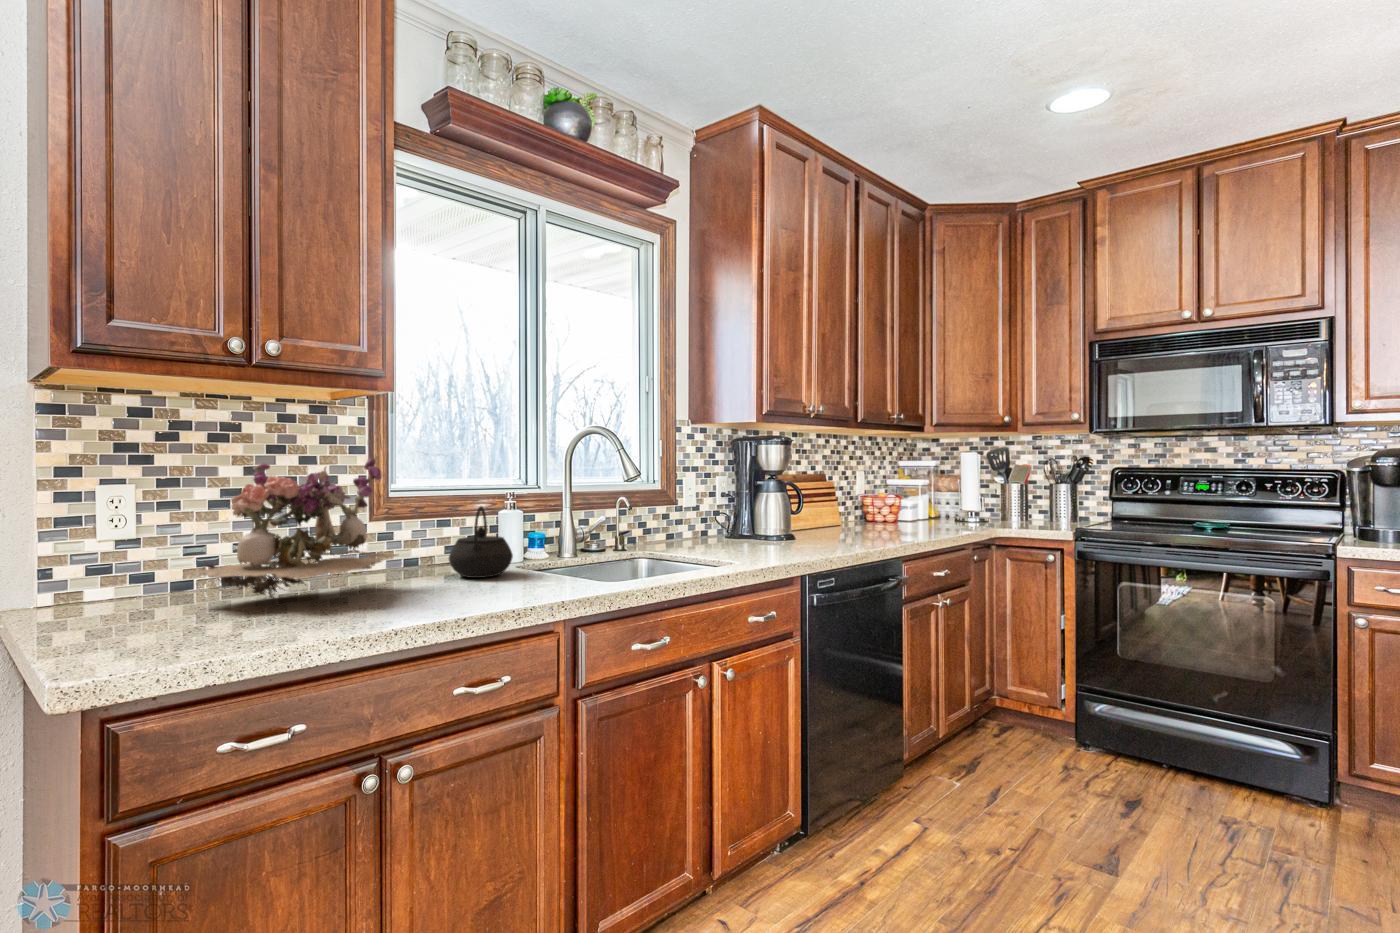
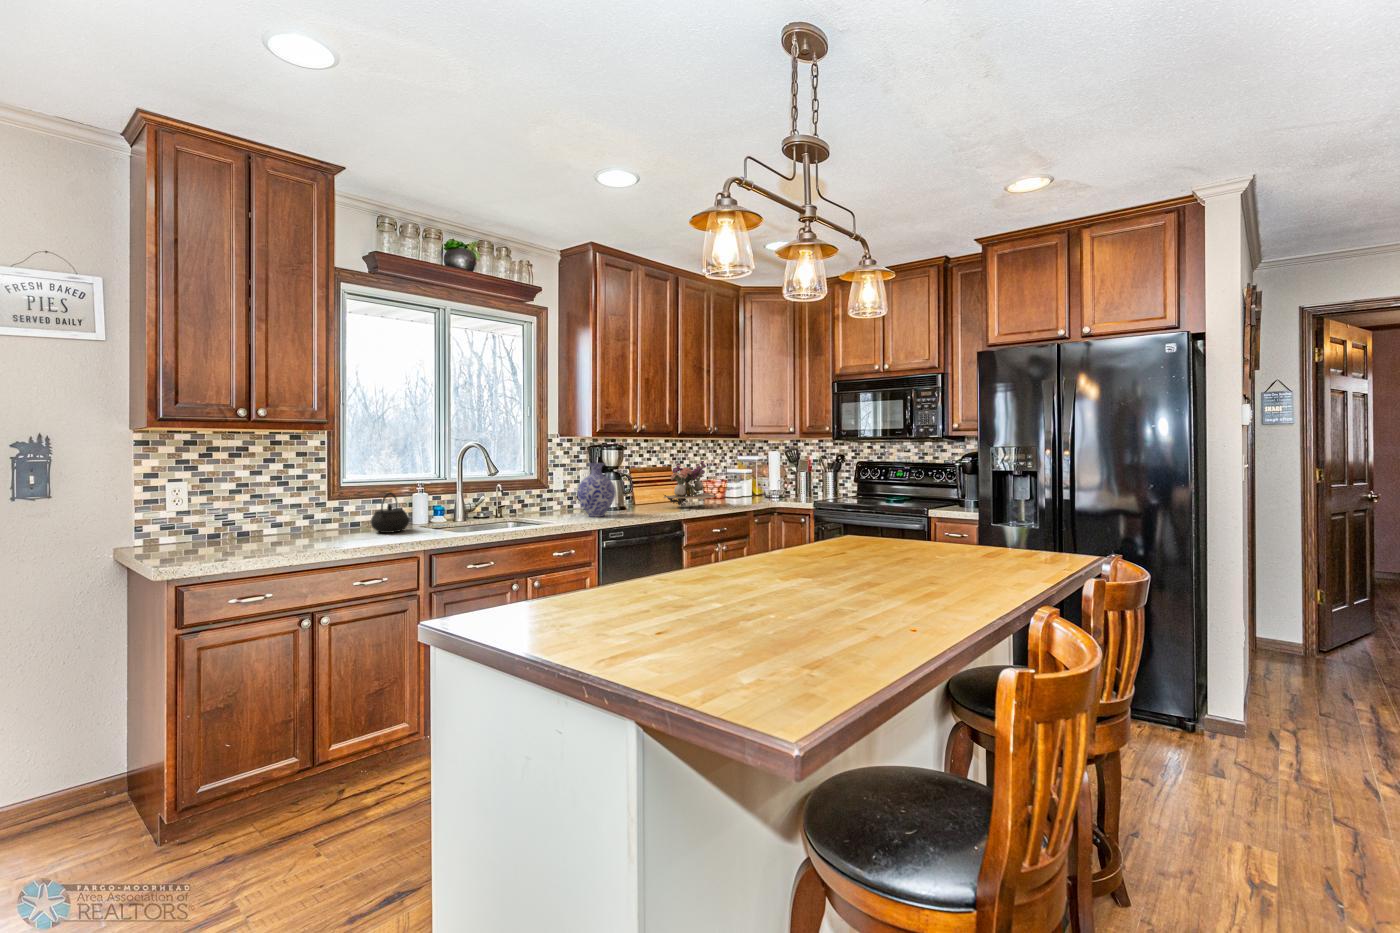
flower arrangement: present [189,455,398,598] -> present [664,461,717,506]
vase: none [740,462,801,549] -> present [577,463,616,517]

